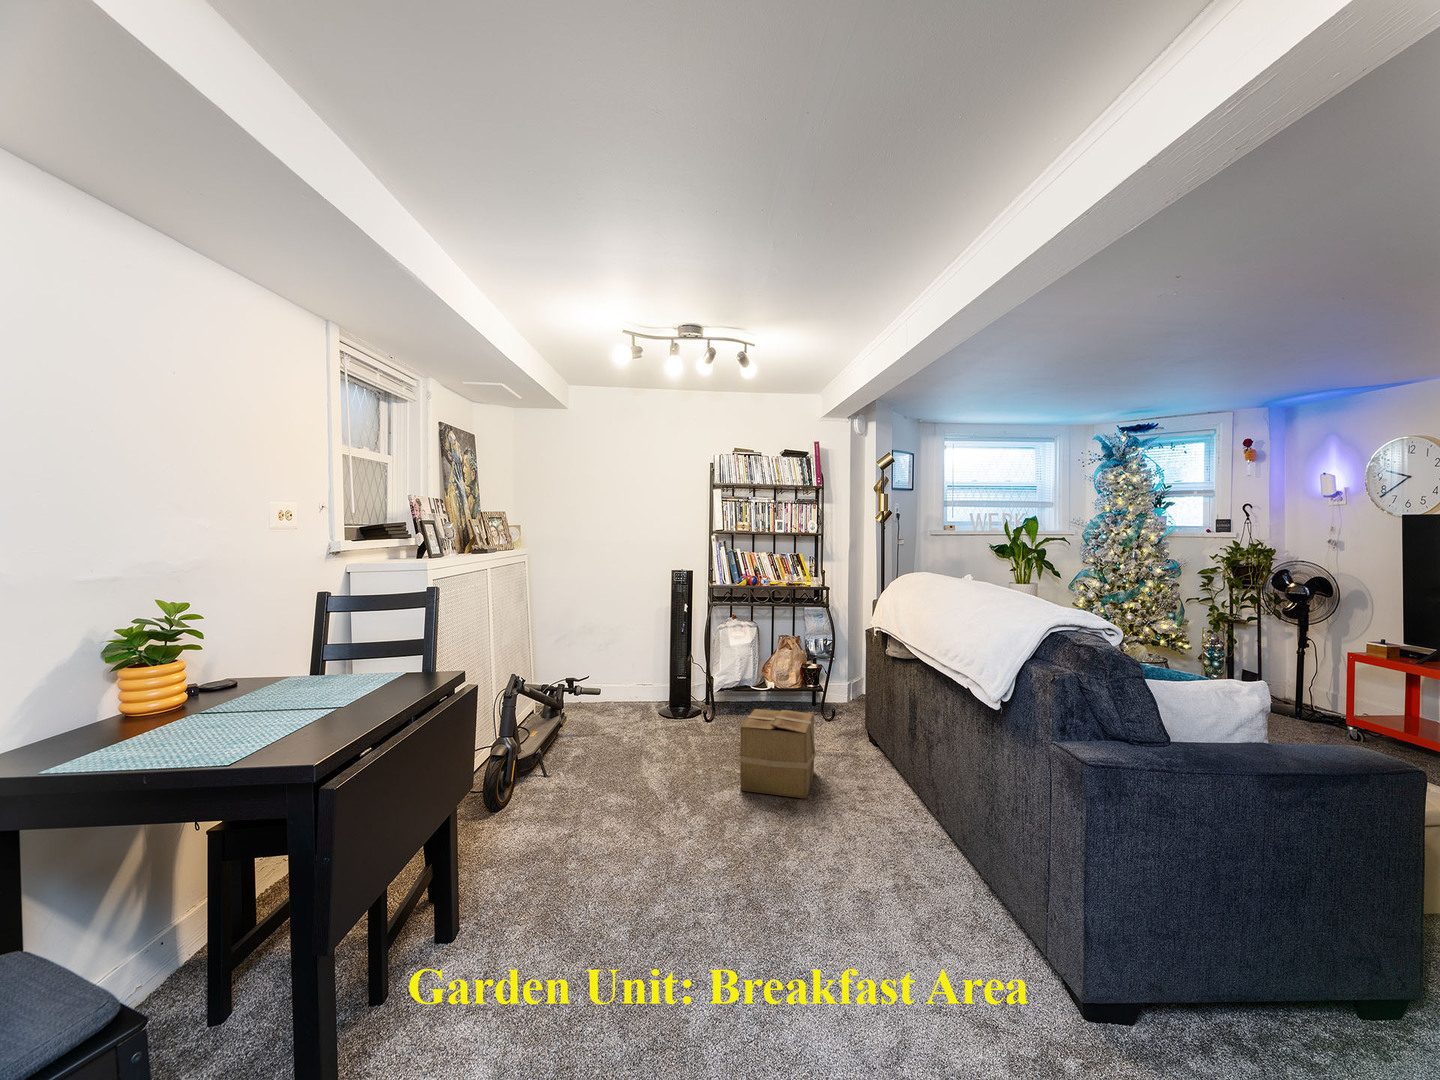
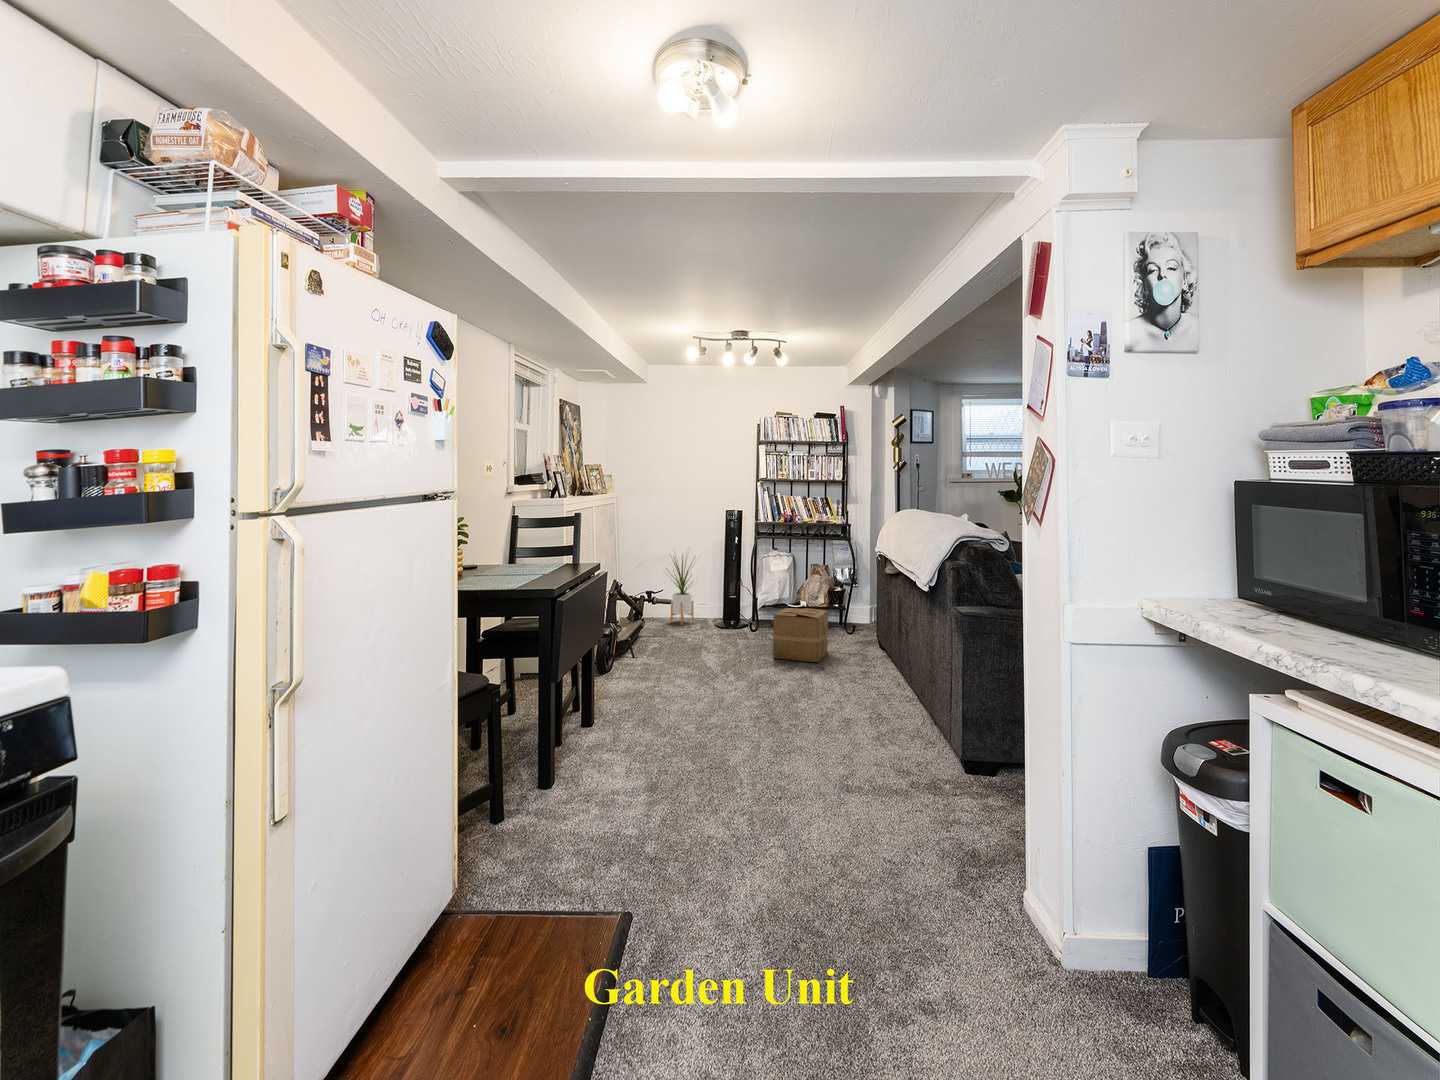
house plant: none [588,617,642,722] -> present [667,555,696,625]

